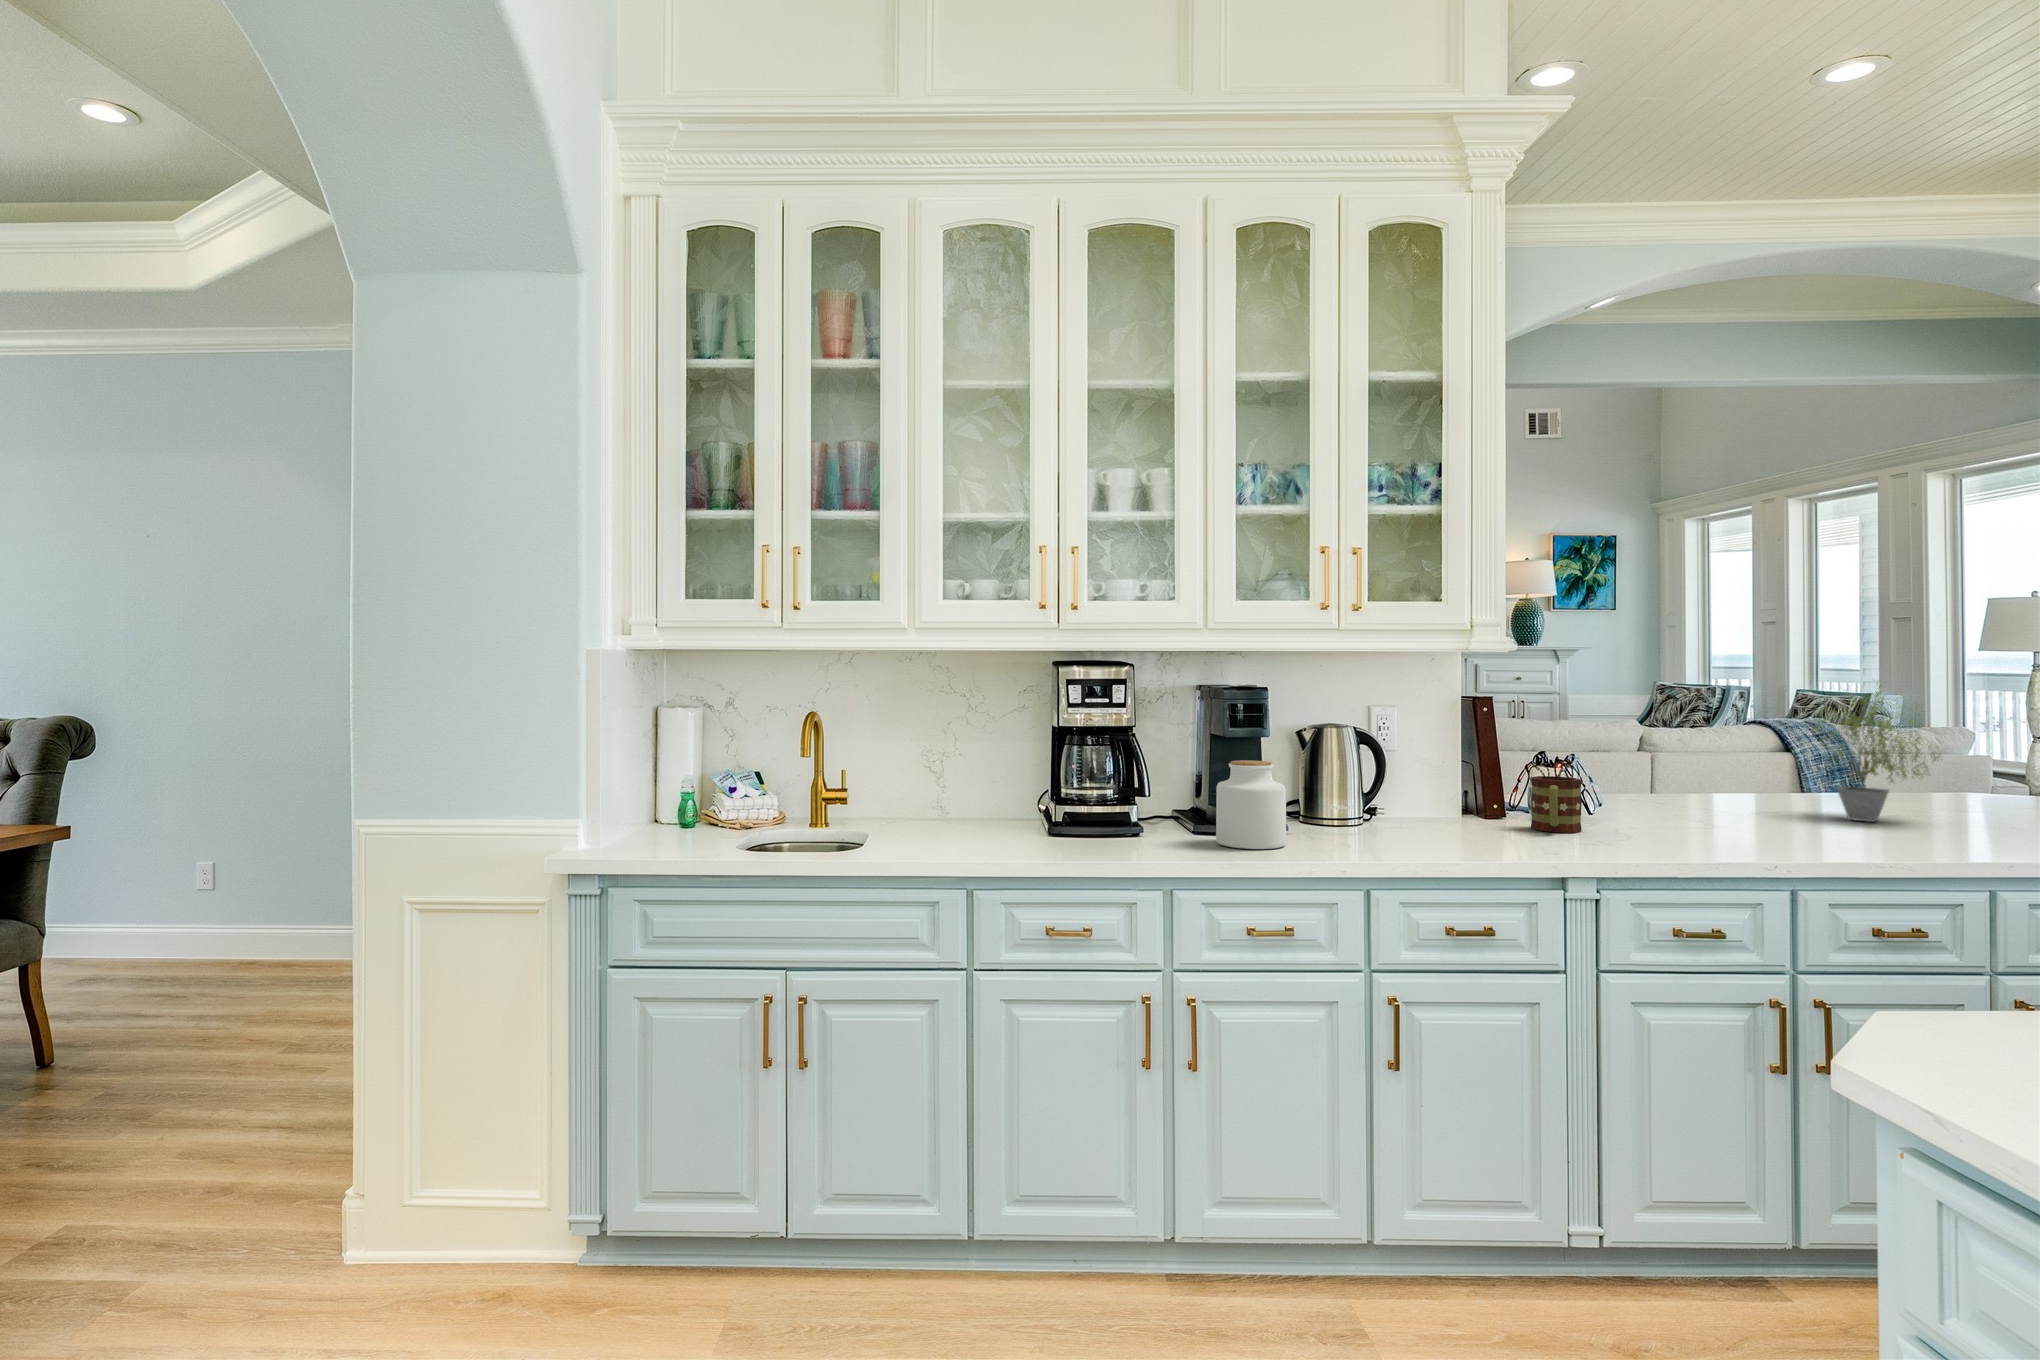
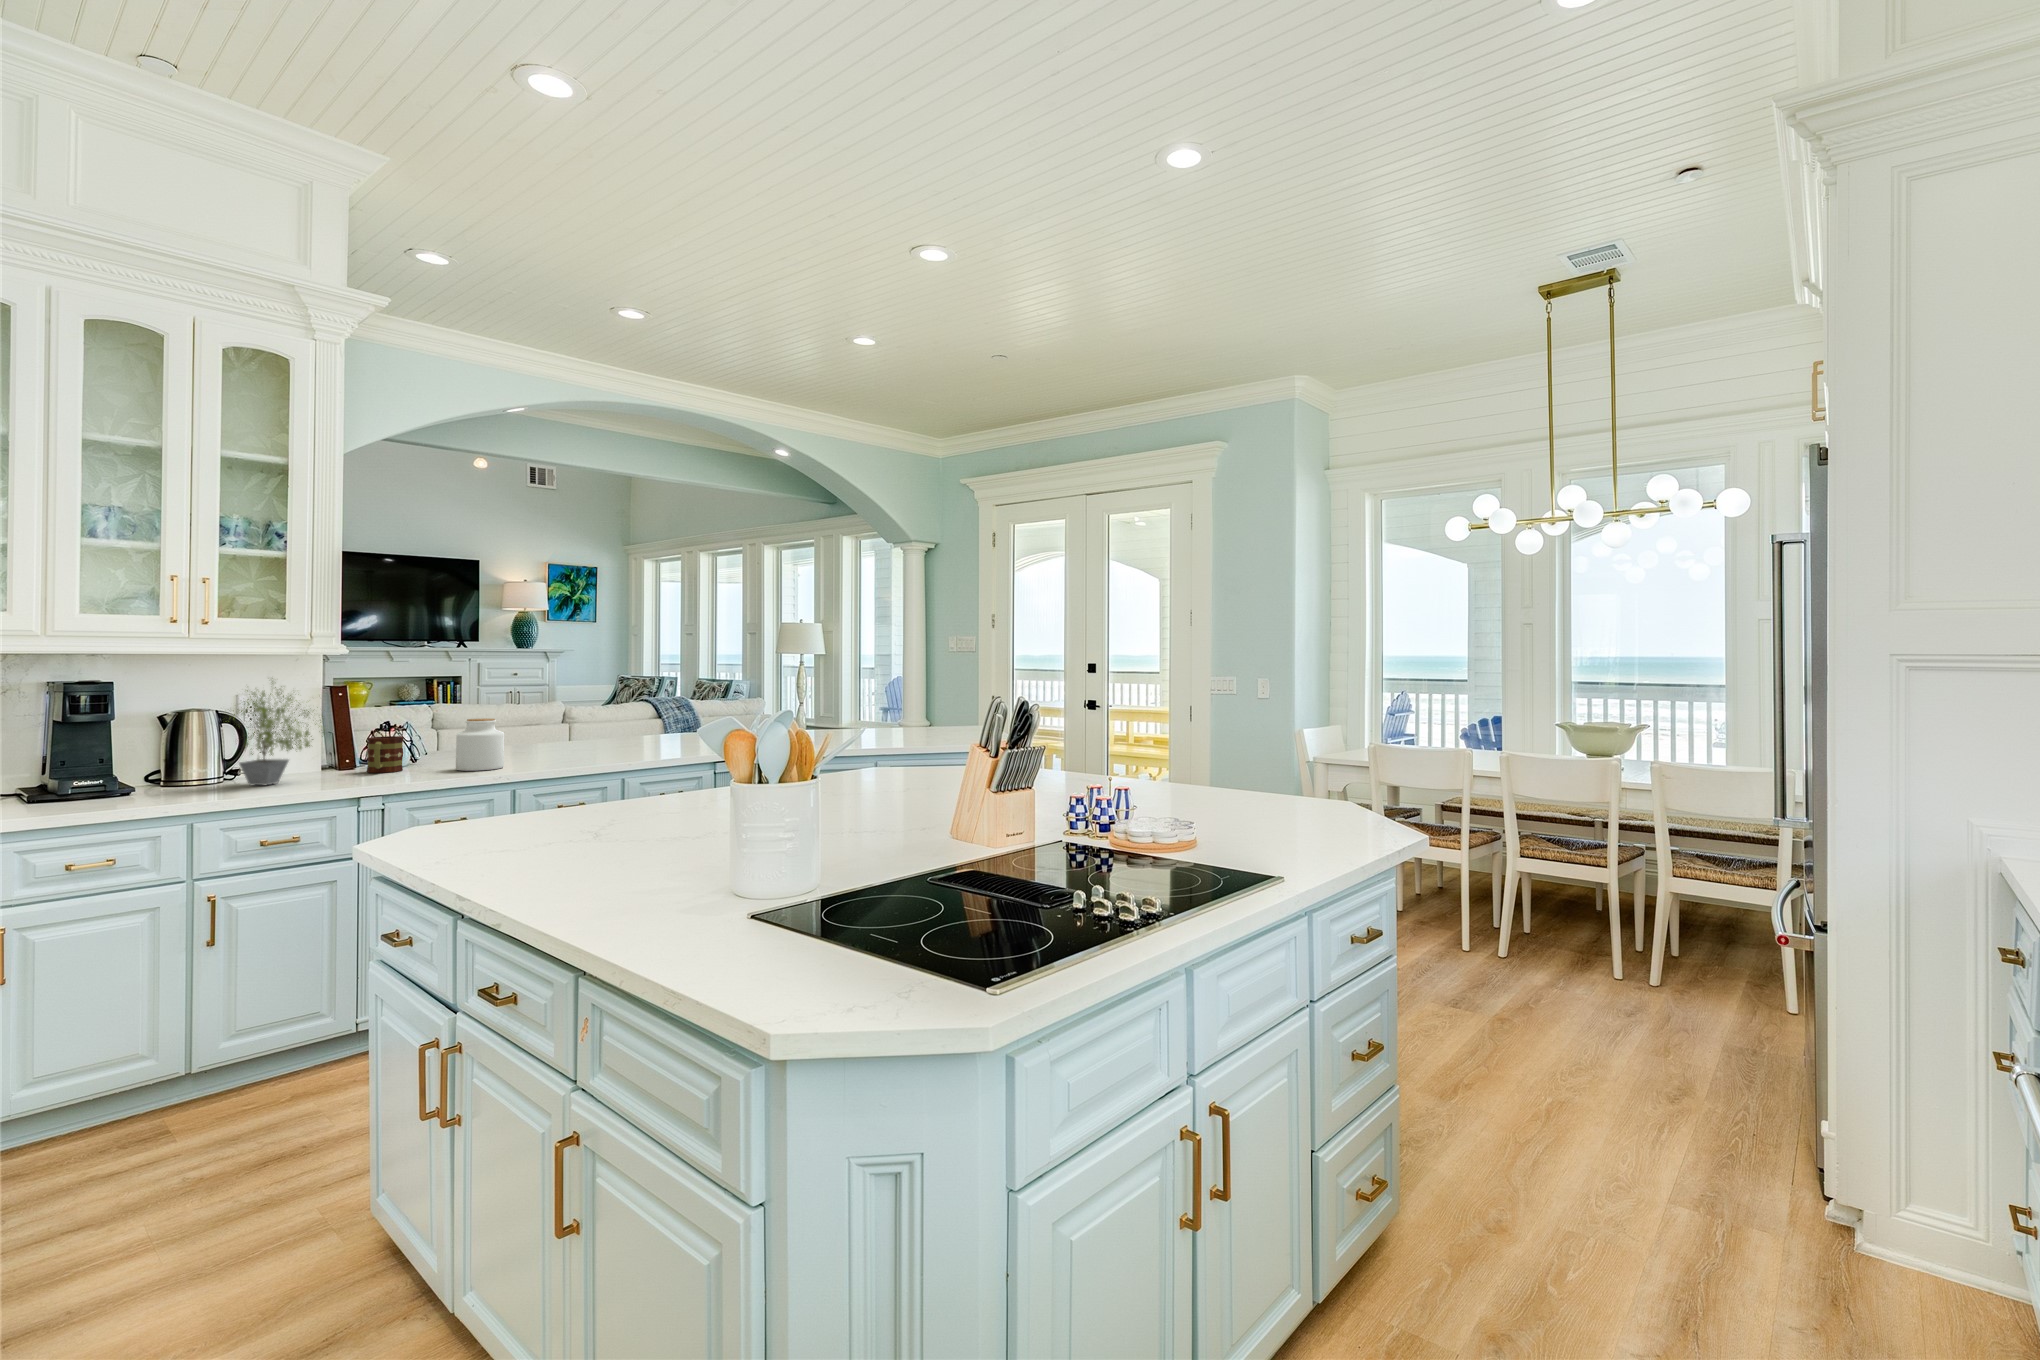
potted plant: present [1816,684,1937,822] -> present [230,681,323,785]
jar: present [1216,760,1286,849] -> present [456,718,504,771]

